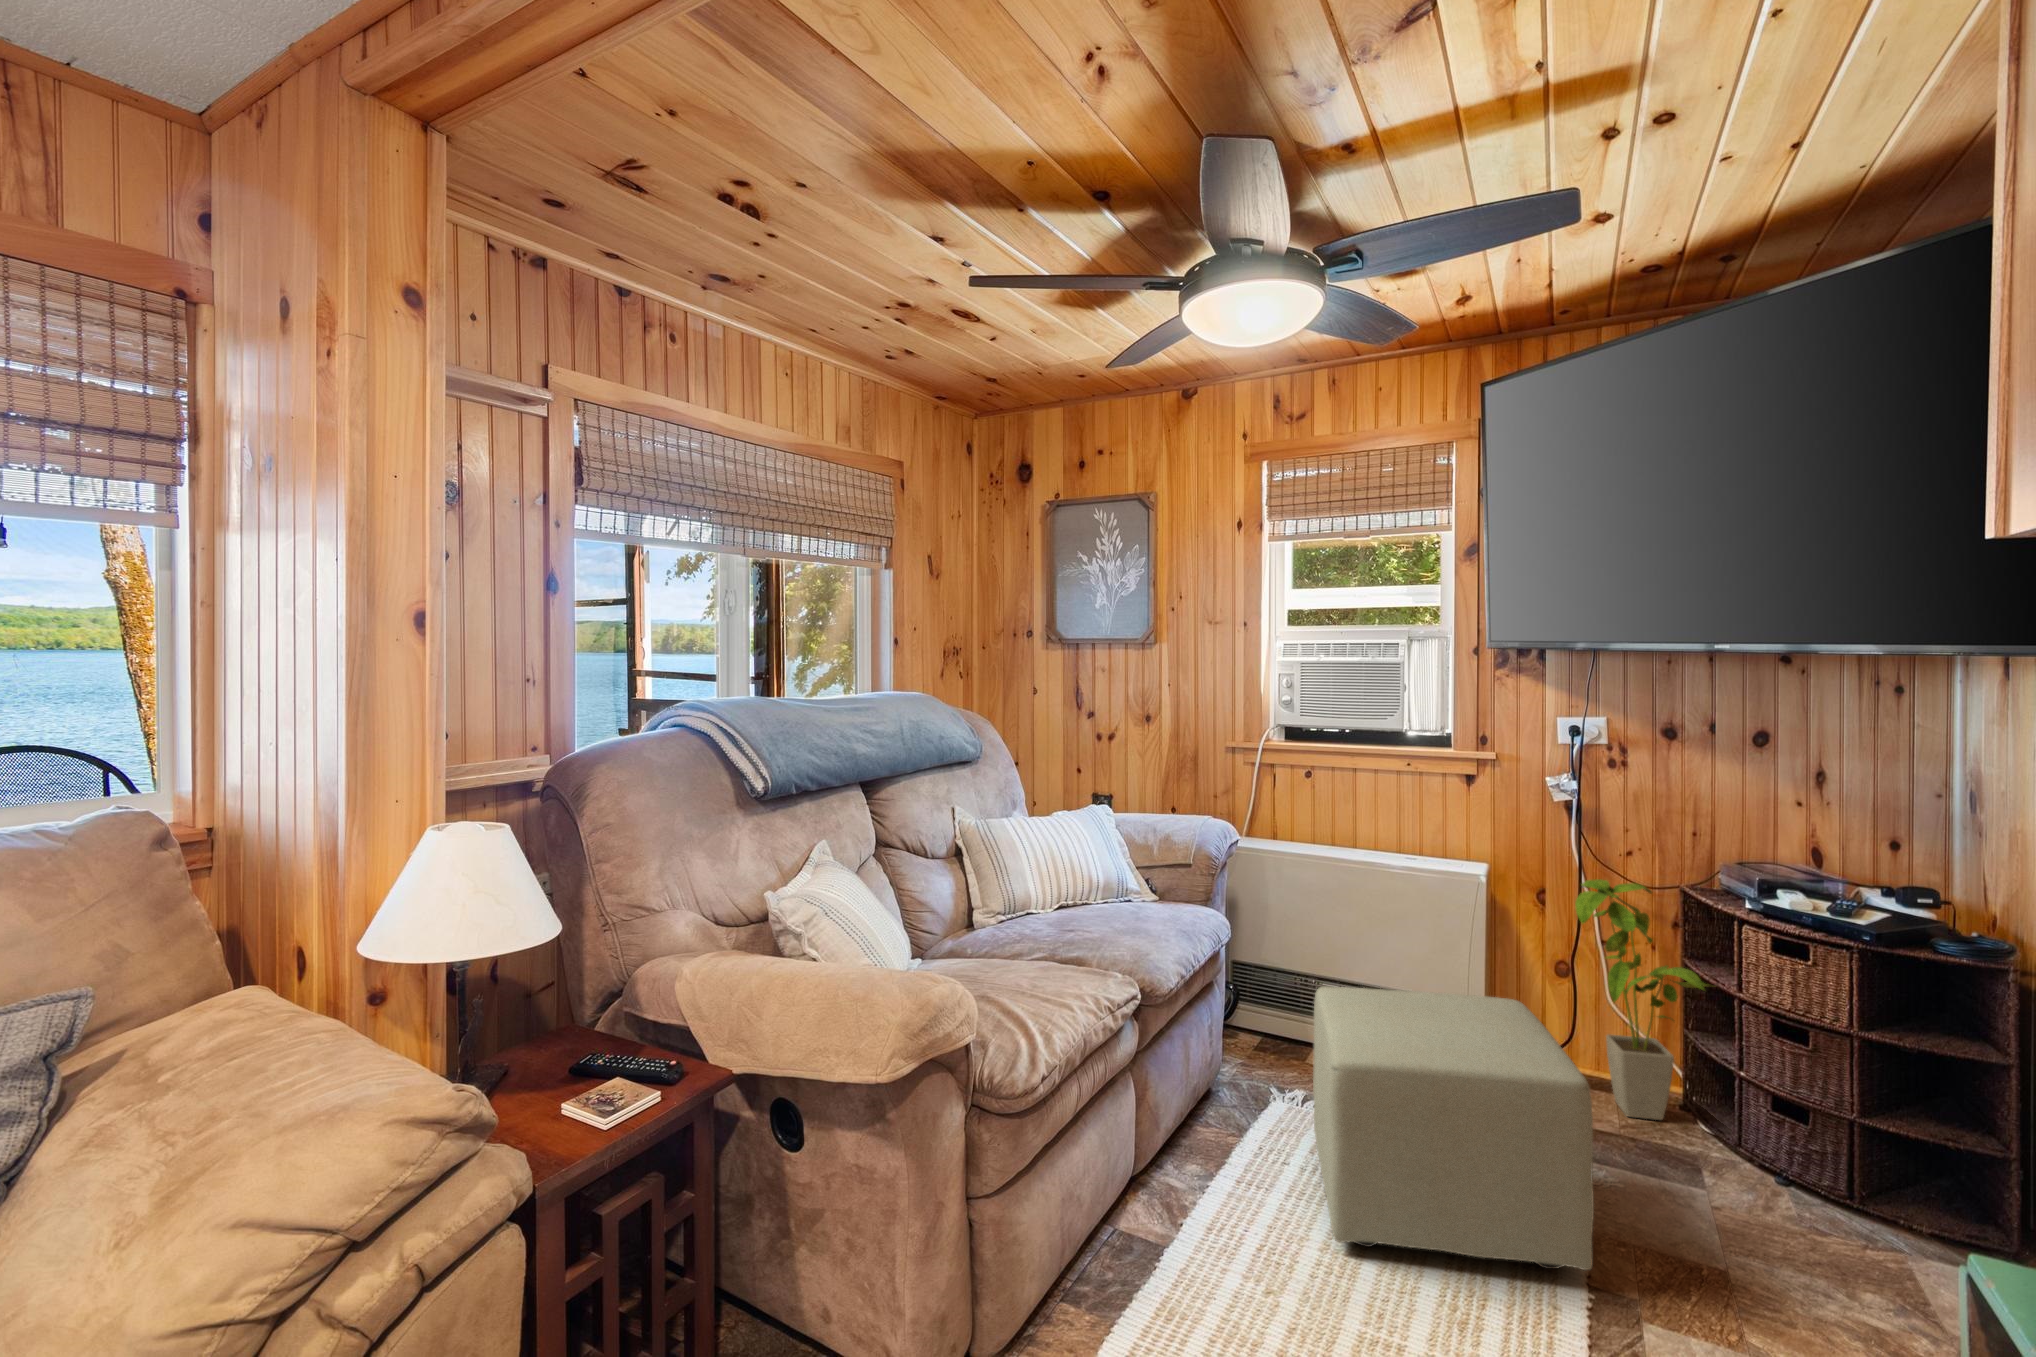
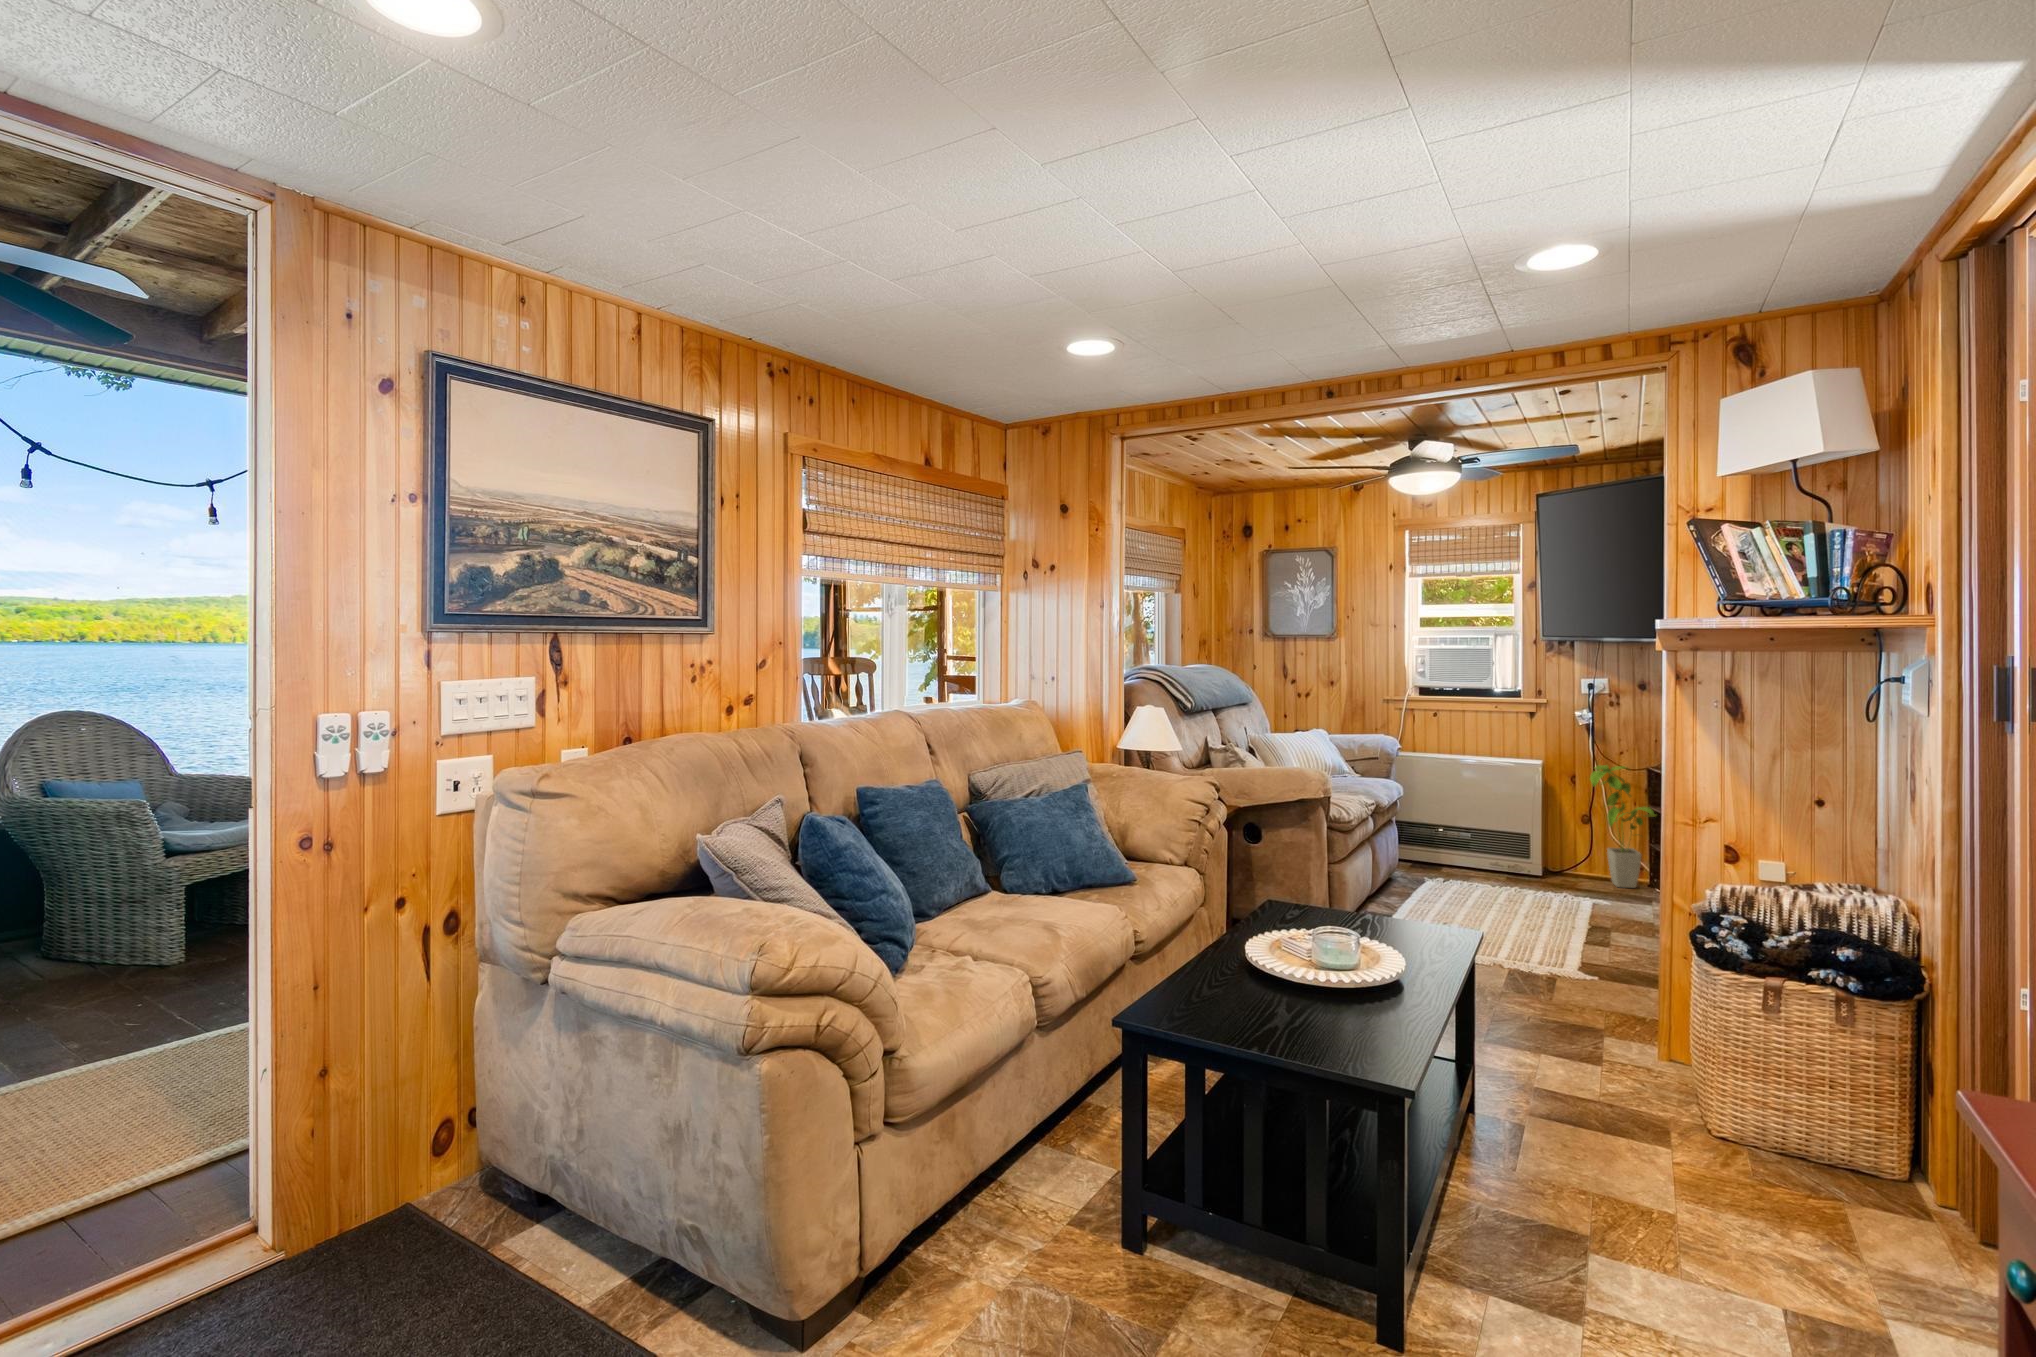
ottoman: present [1313,986,1594,1270] -> none [1457,818,1595,927]

